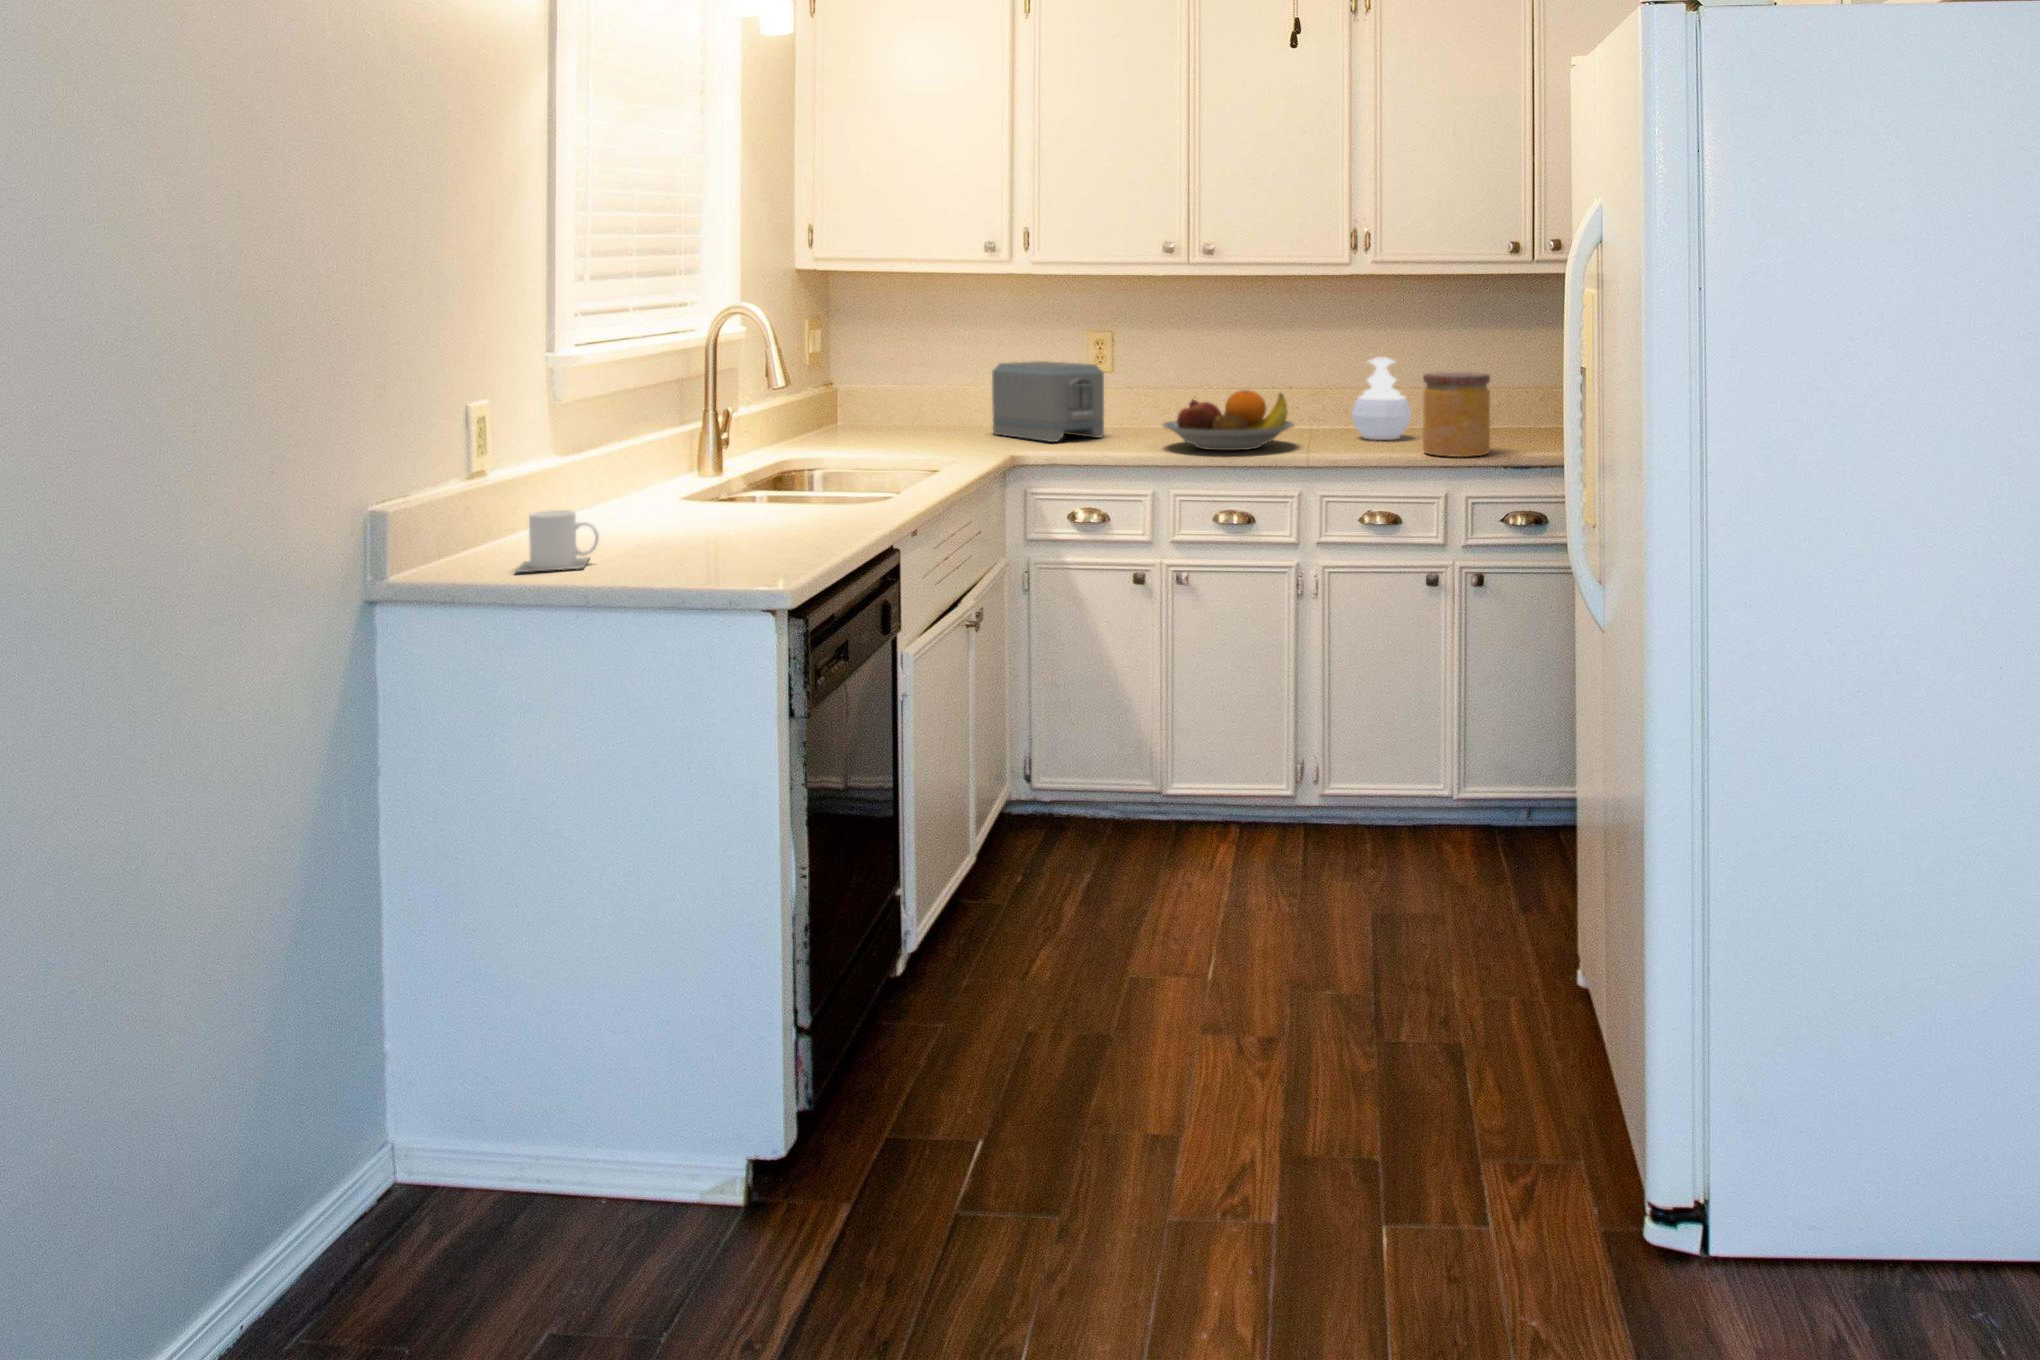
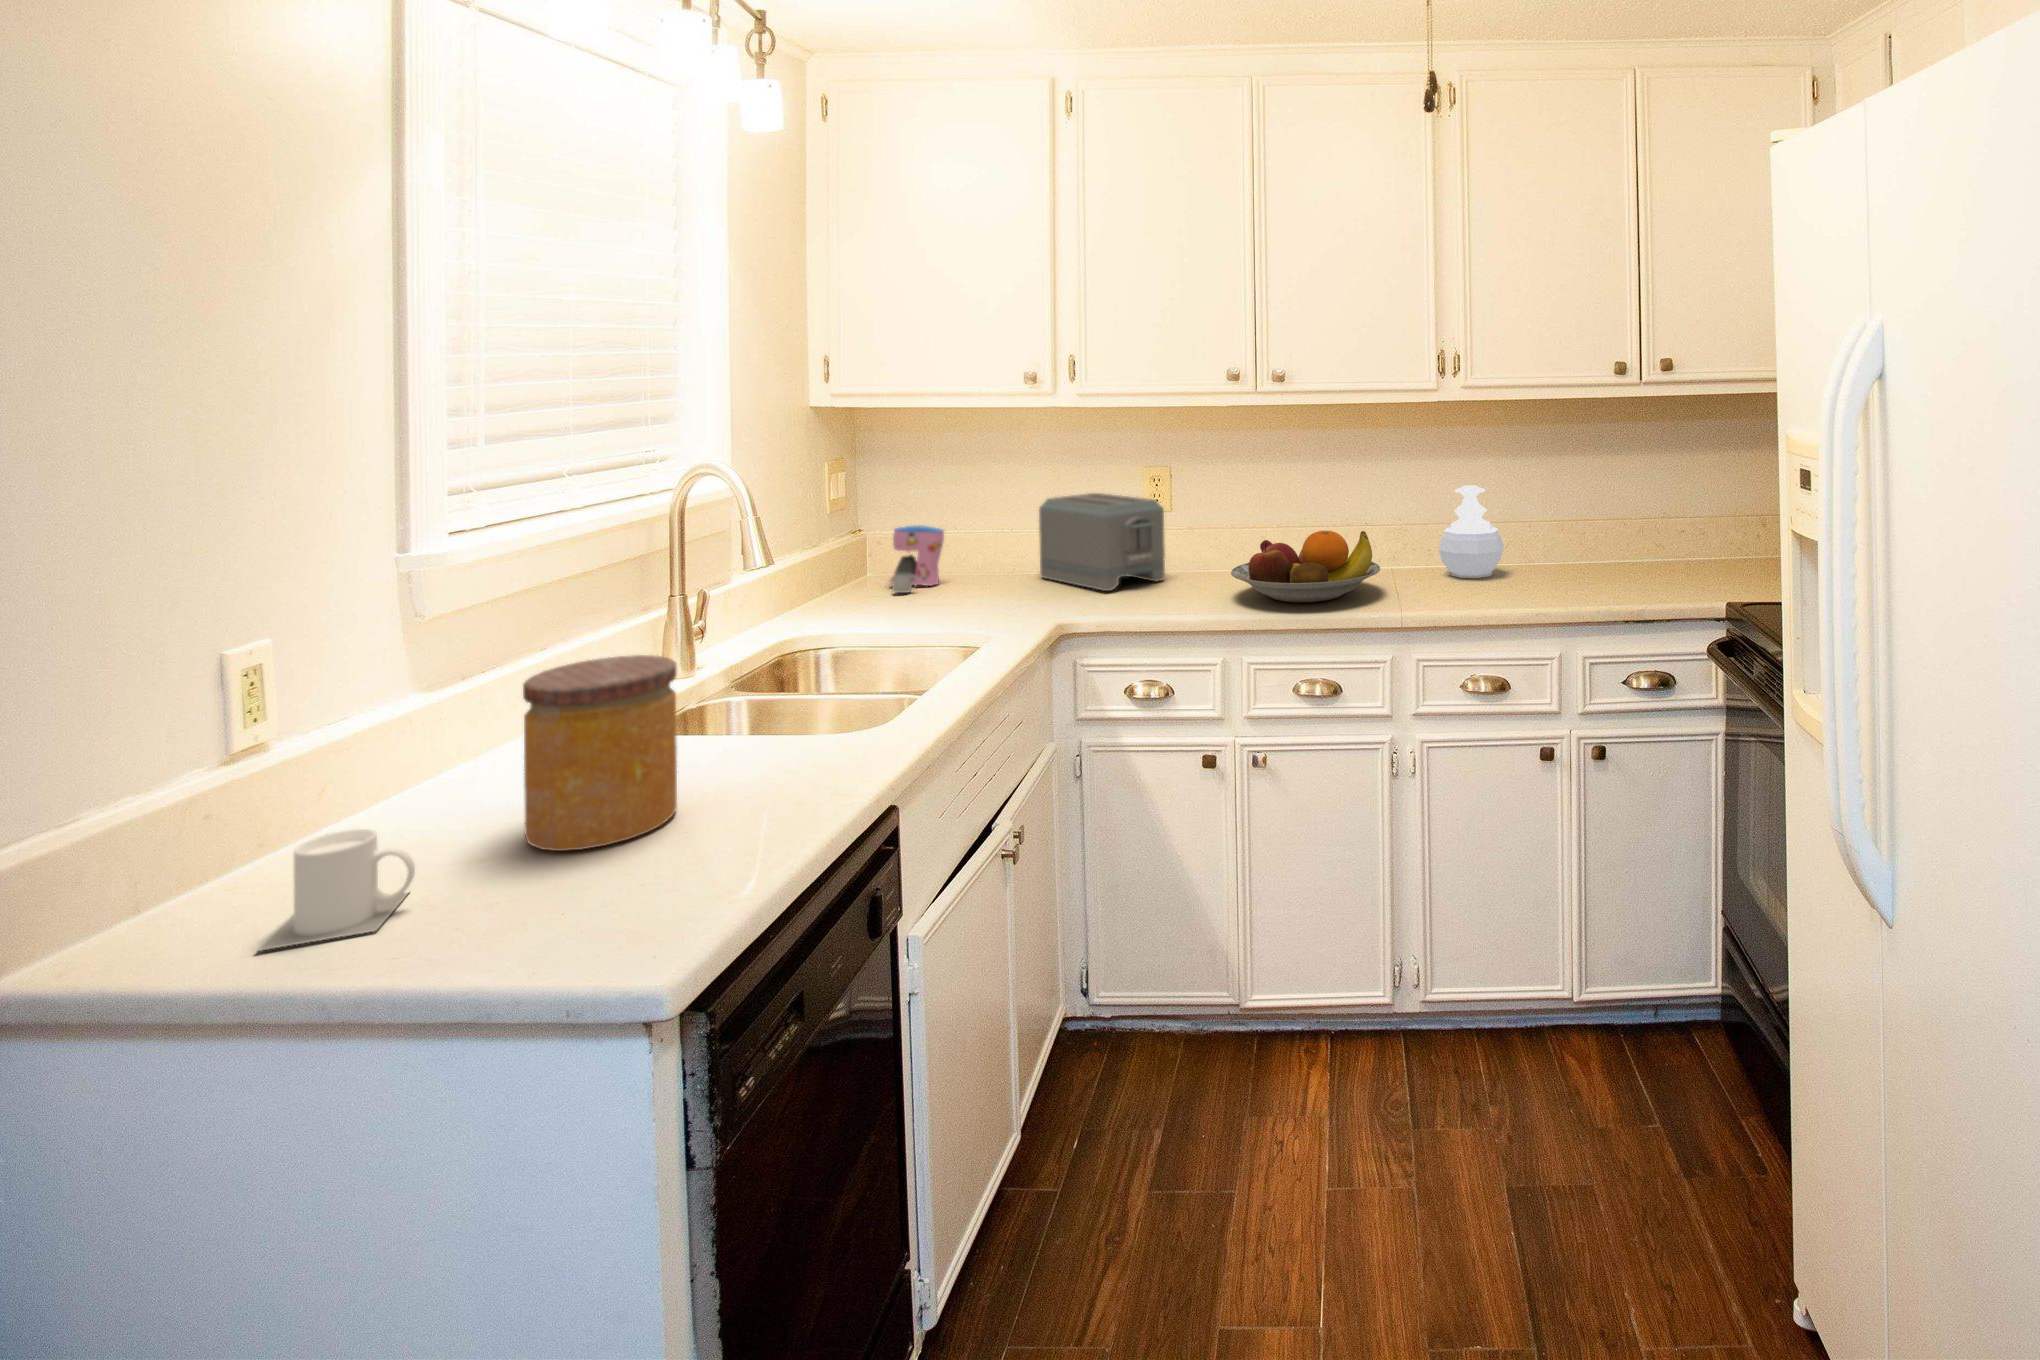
jar: present [1423,372,1490,457] -> present [523,655,677,851]
coffee maker: none [860,384,909,440] -> present [890,525,944,593]

